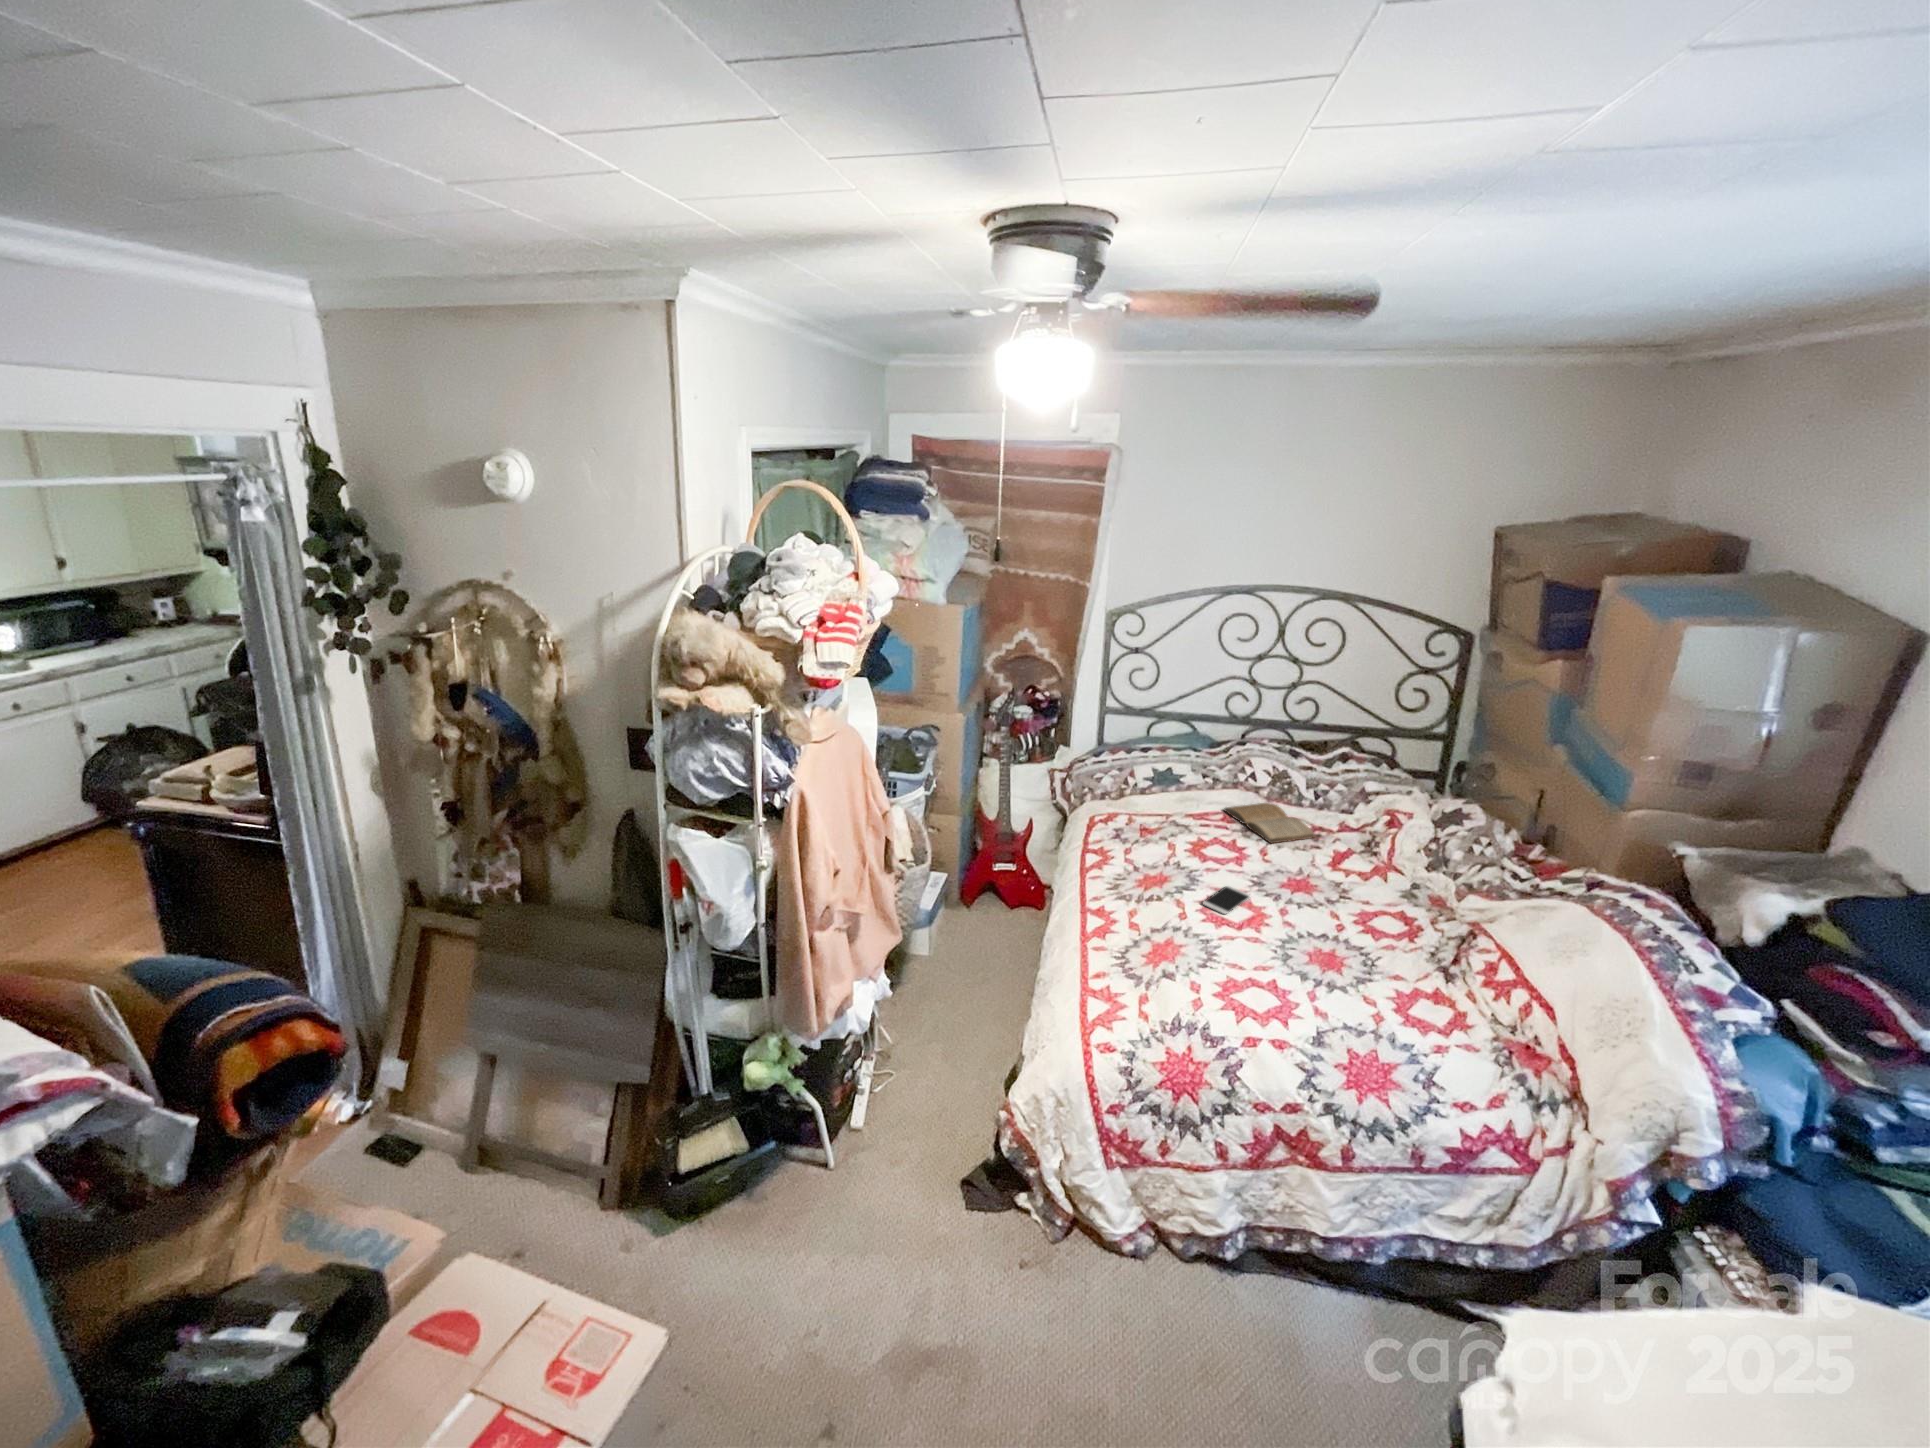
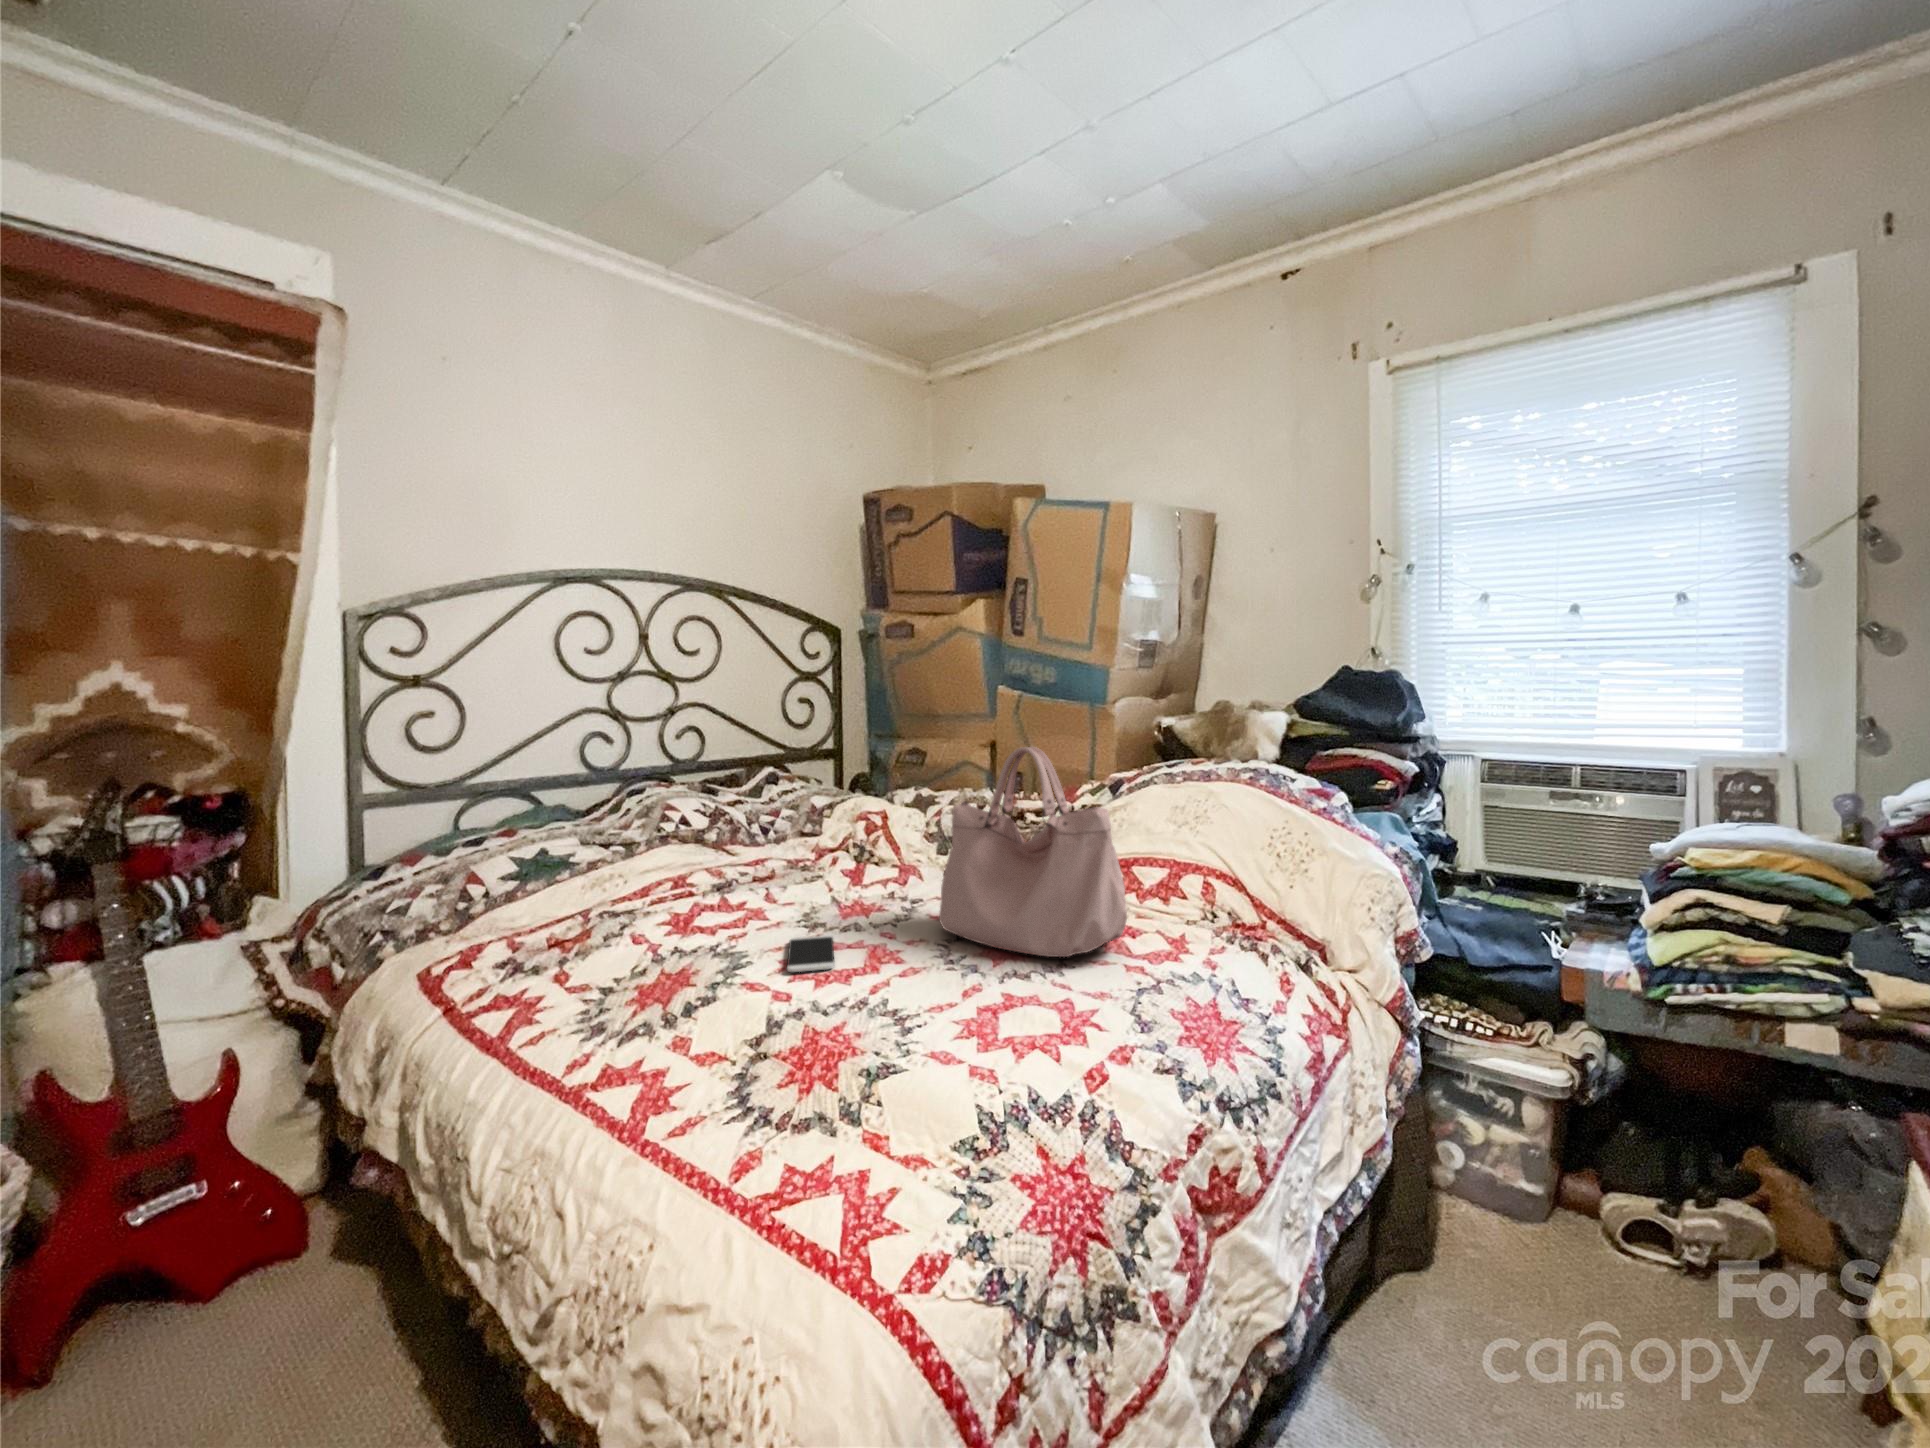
book: present [1223,803,1315,843] -> none [668,847,815,884]
handbag: none [1309,838,1425,1000] -> present [939,747,1127,957]

